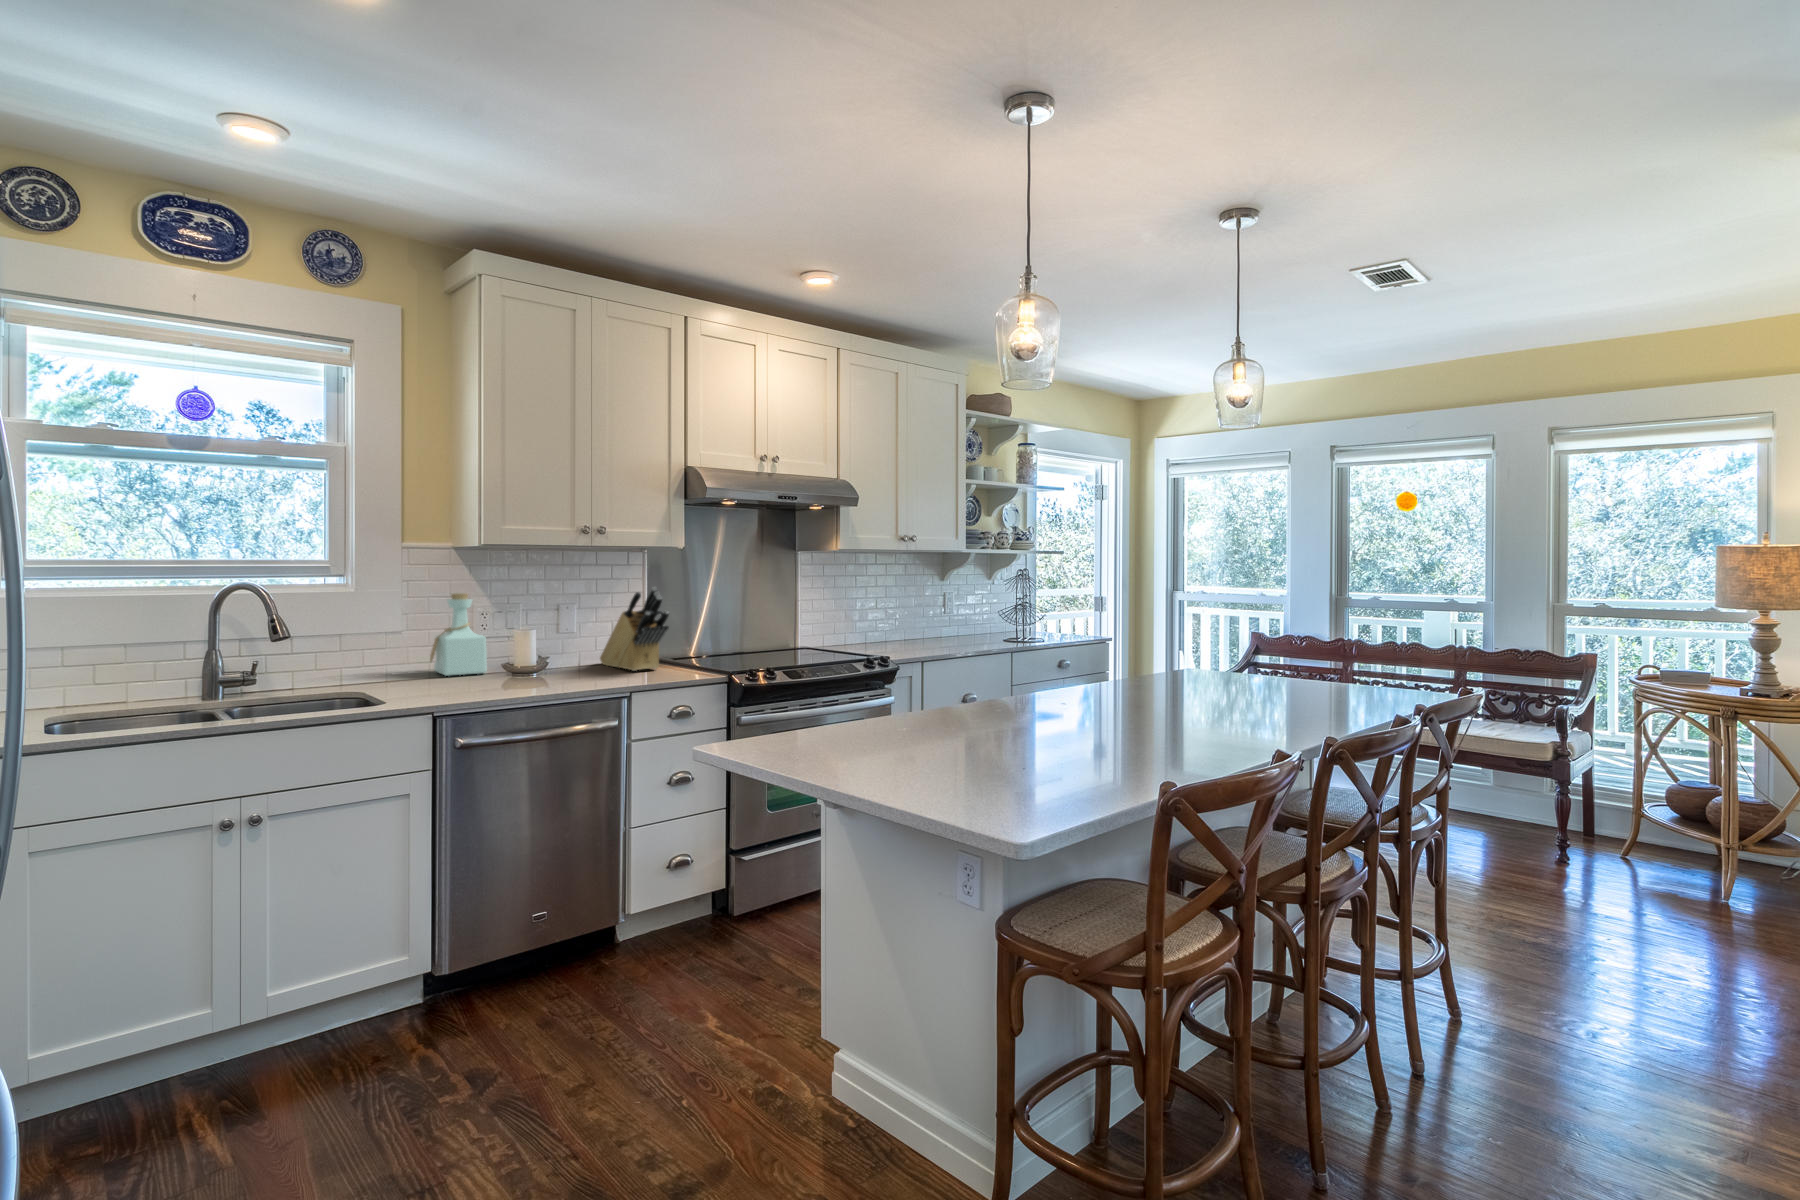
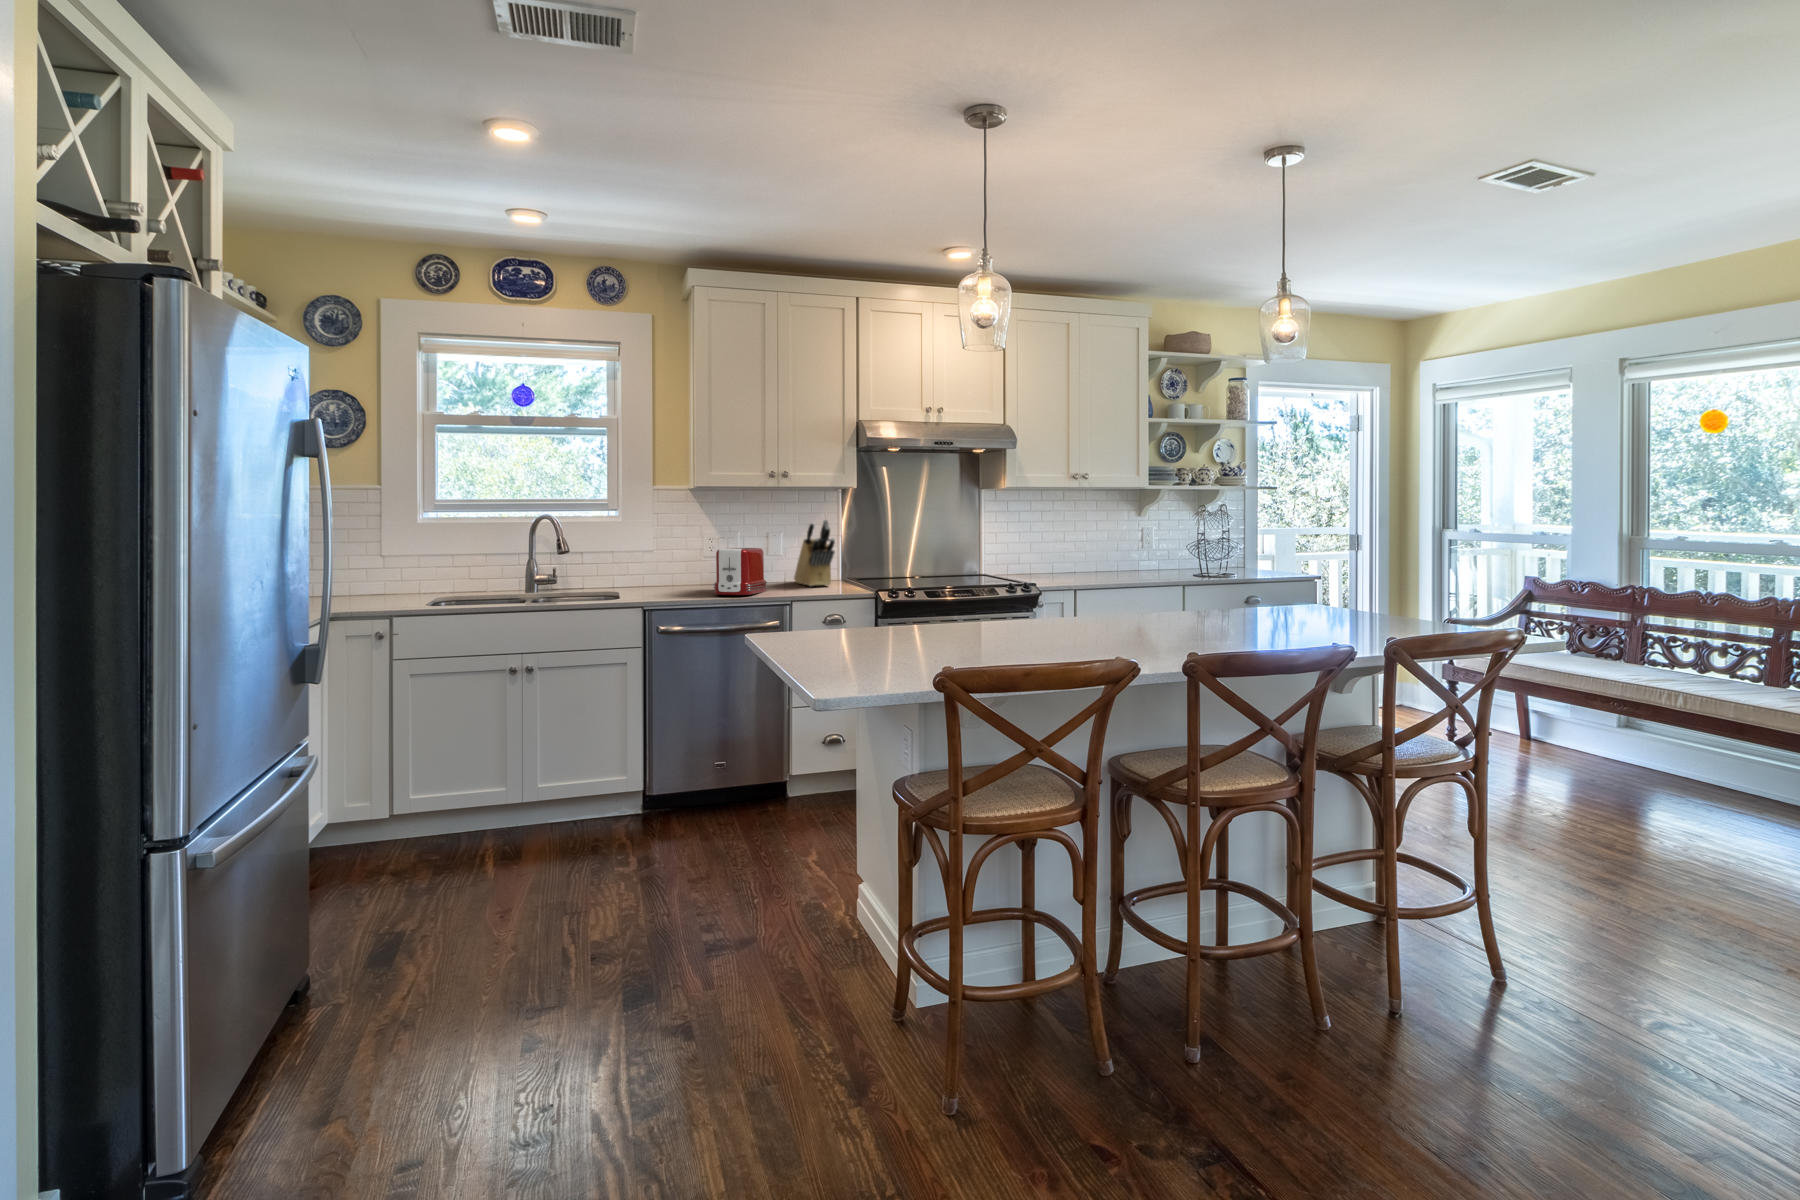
bottle: present [430,593,487,676] -> none [670,525,707,585]
toaster: none [519,625,583,692] -> present [713,548,767,595]

